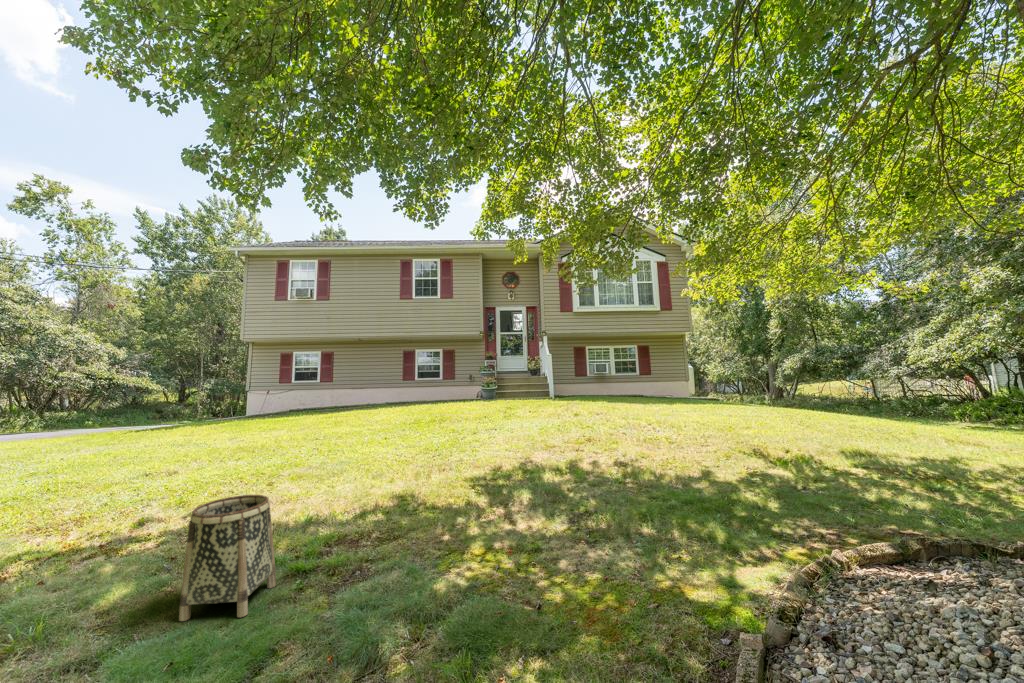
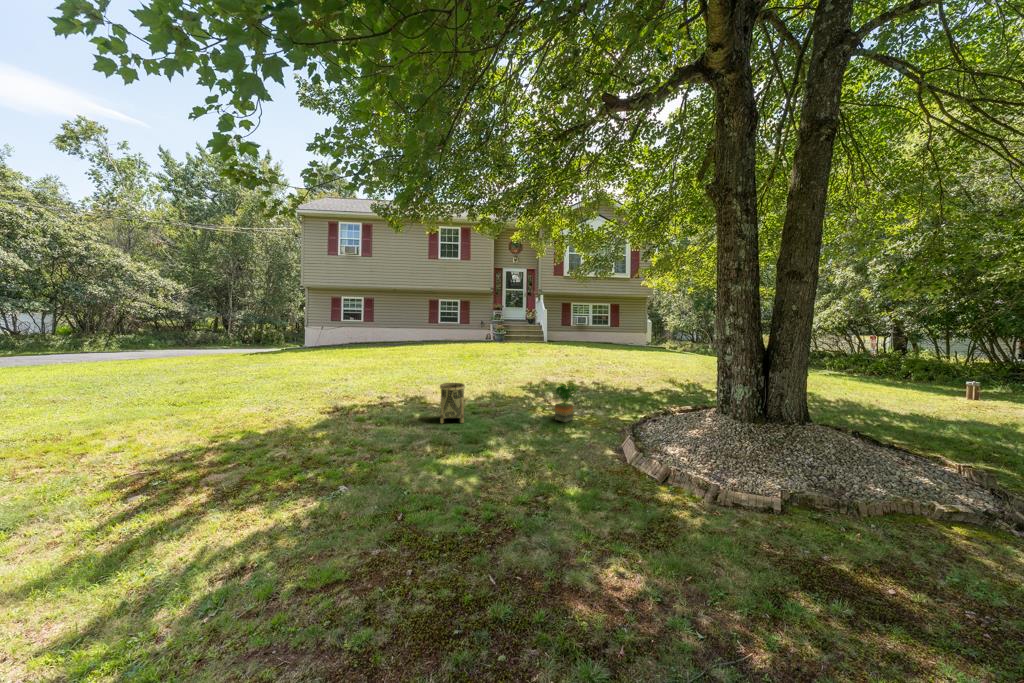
potted tree: none [499,490,563,604] -> present [555,385,577,422]

